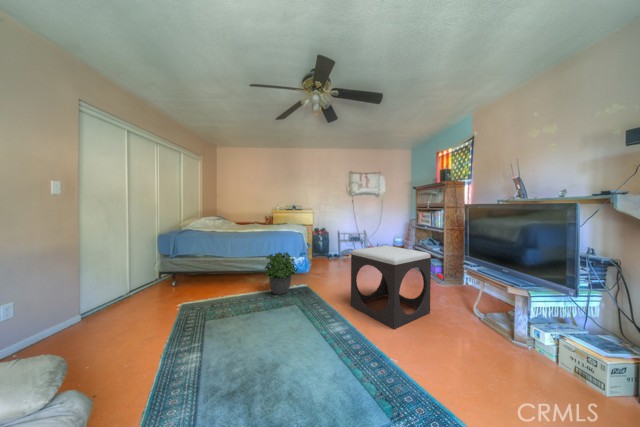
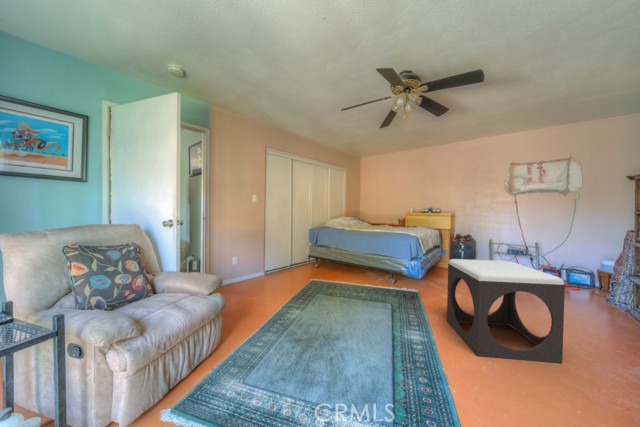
potted plant: present [265,252,298,295] -> none [371,252,402,293]

